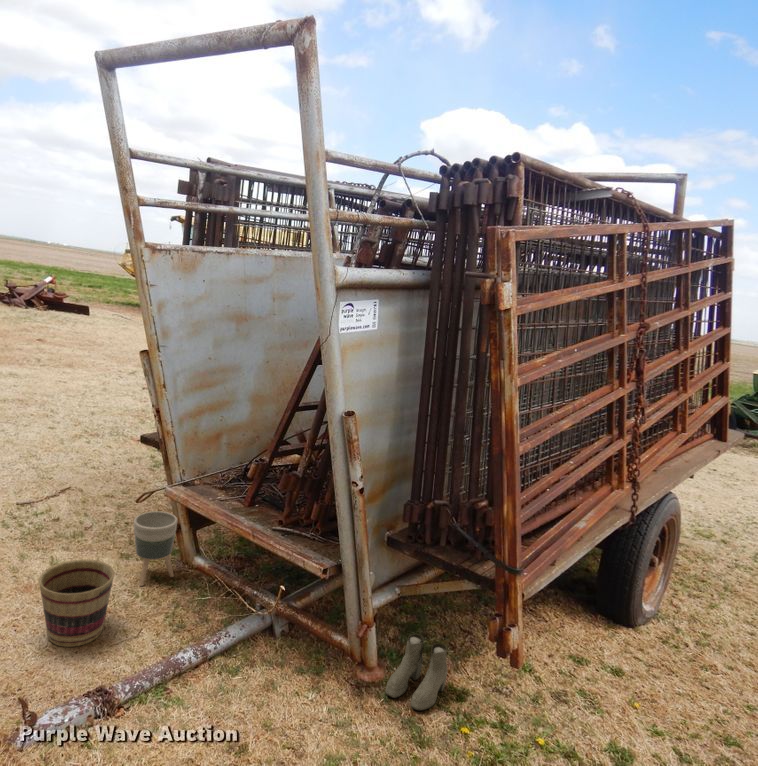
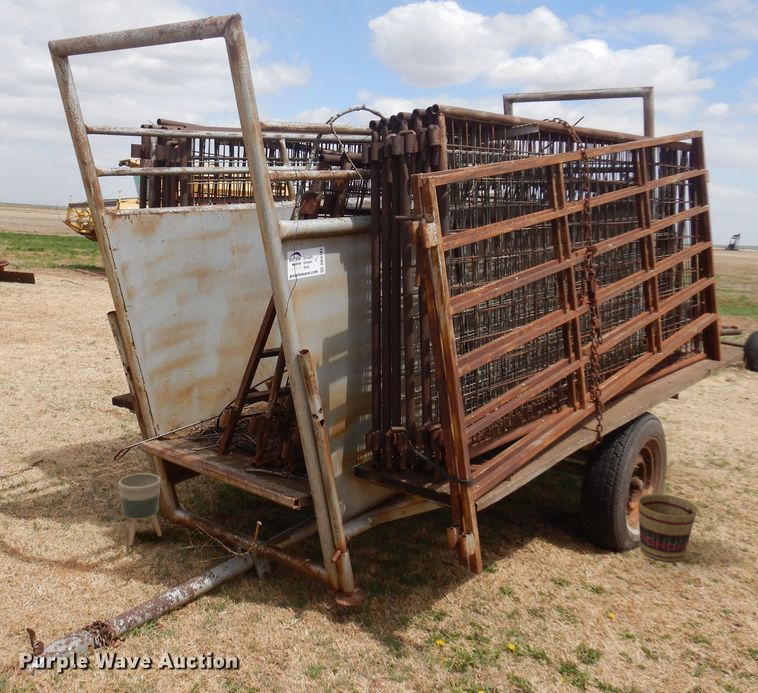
basket: present [39,559,114,647] -> present [638,494,697,562]
boots: present [385,634,448,711] -> none [365,561,424,629]

